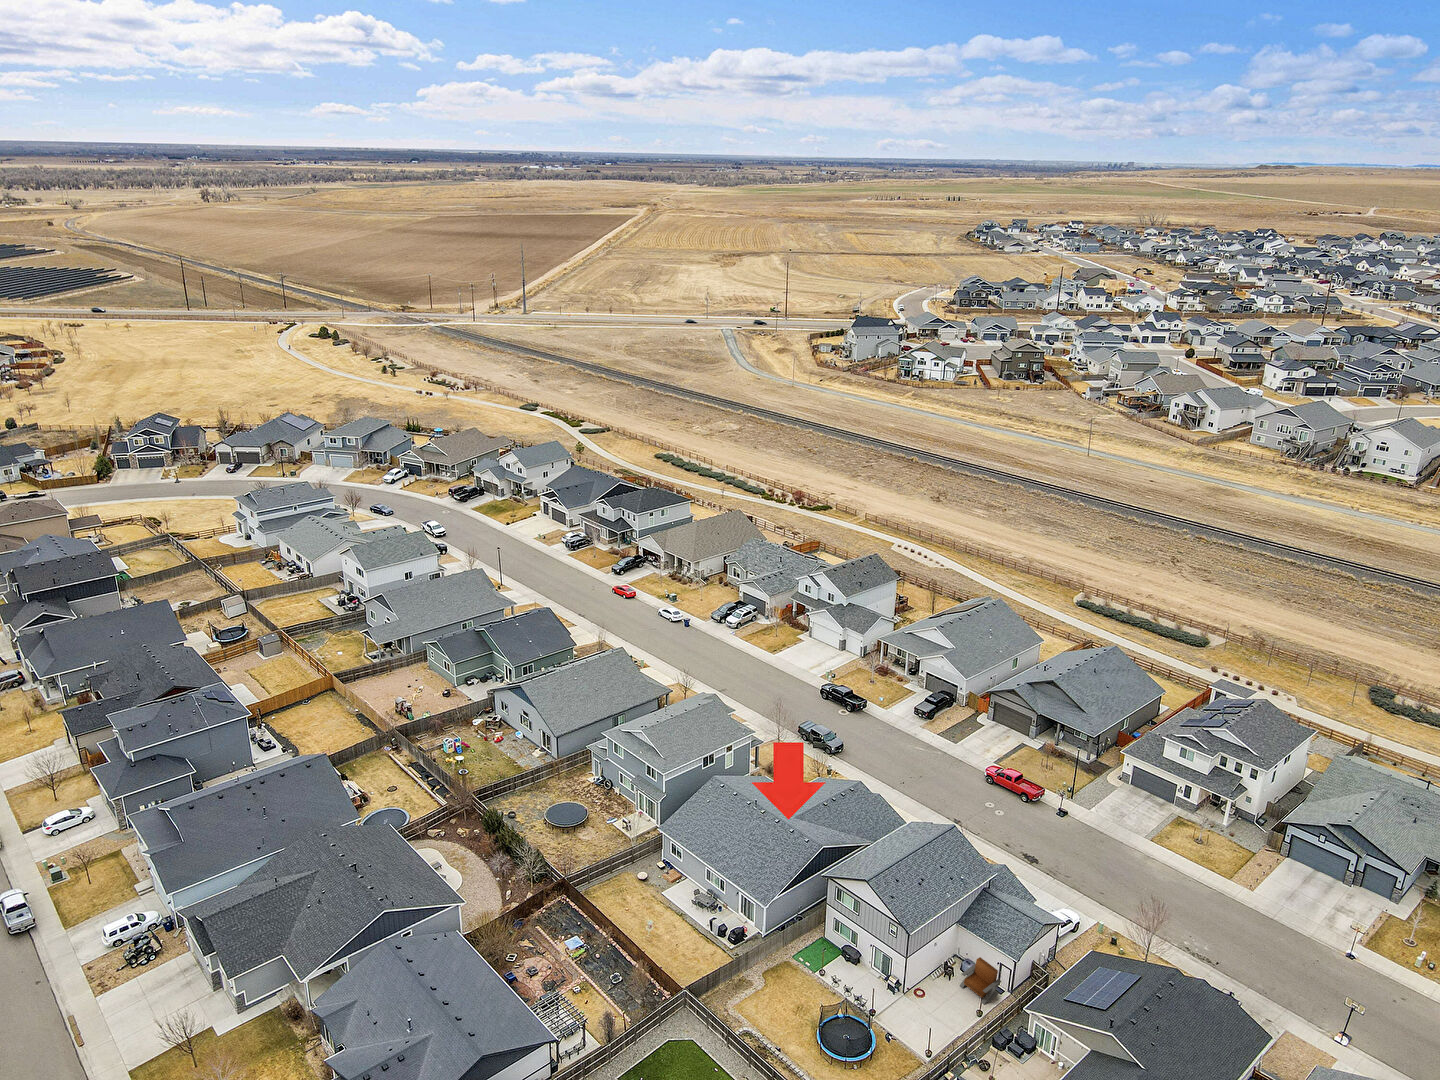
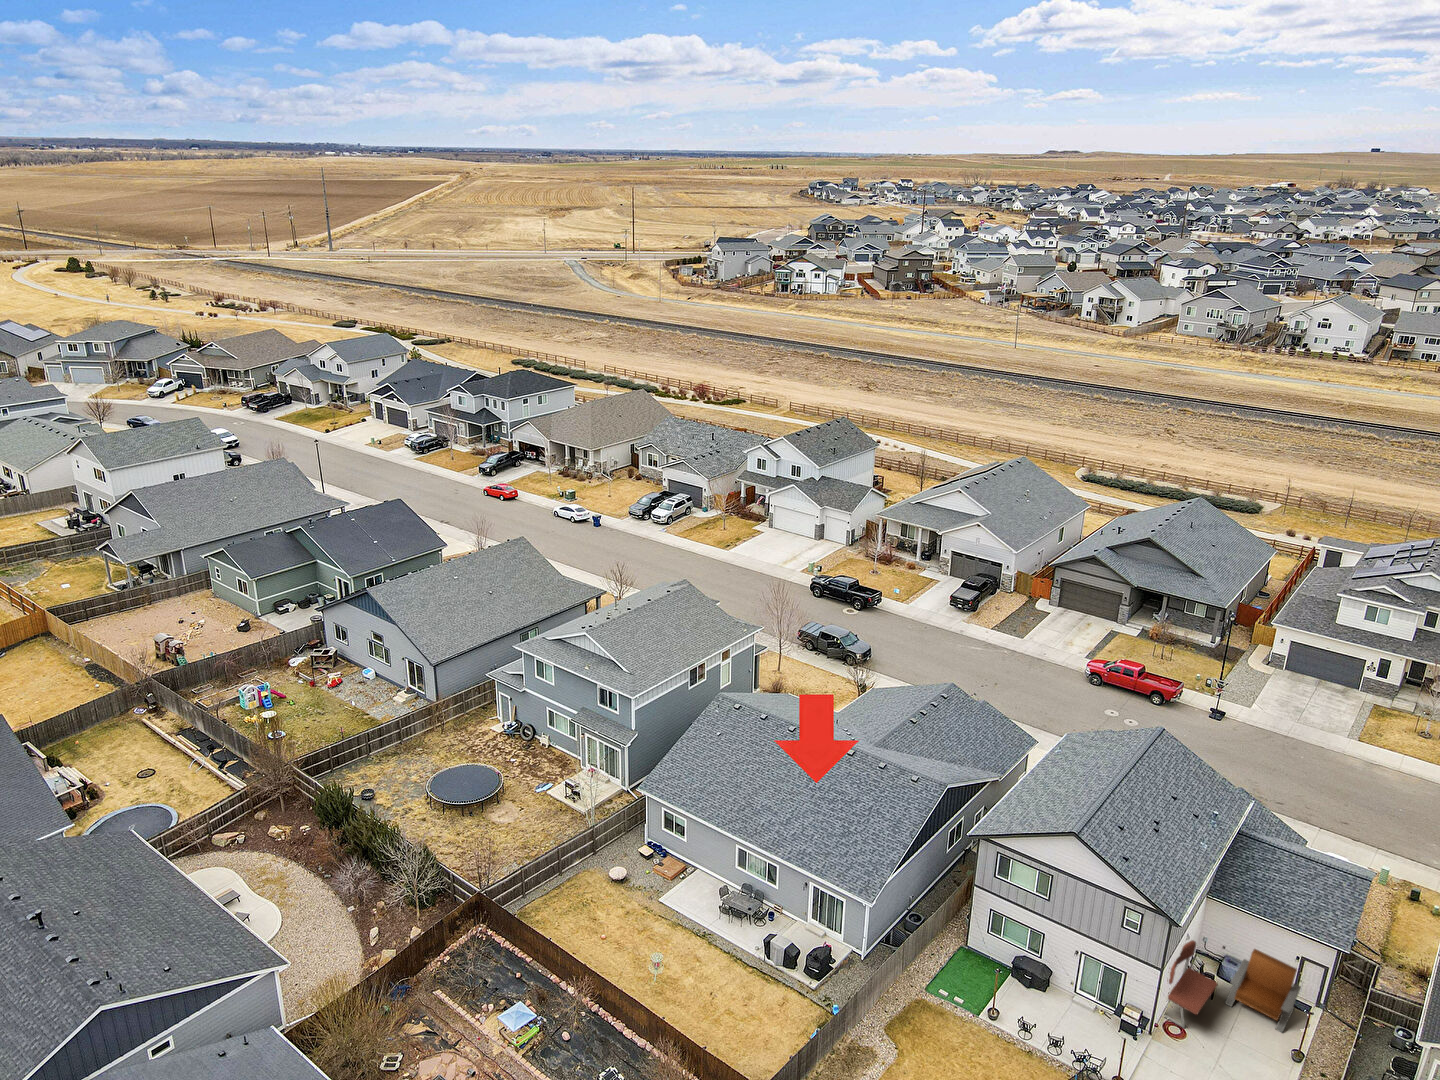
bench: none [919,948,954,995] -> present [1164,940,1218,1028]

